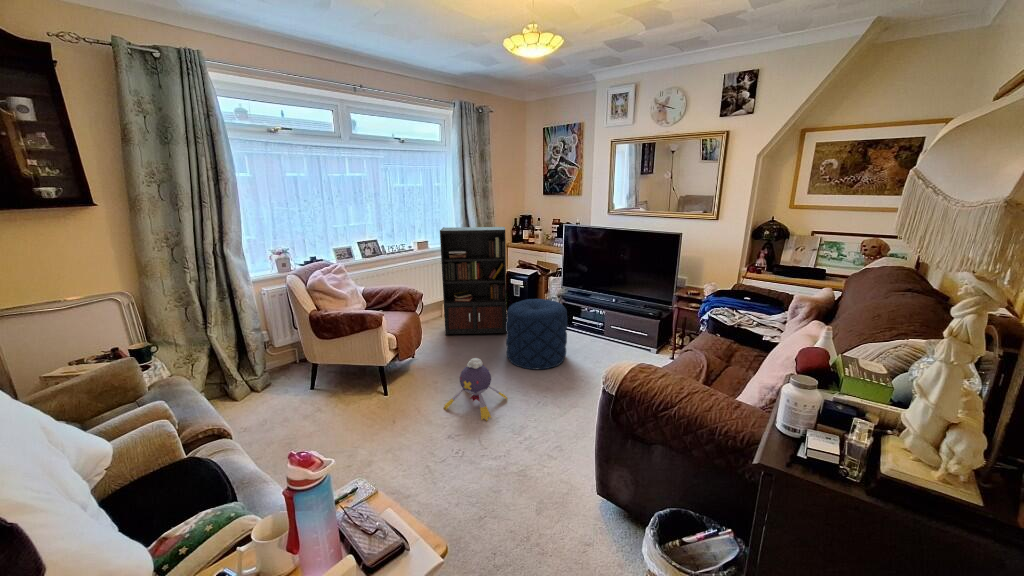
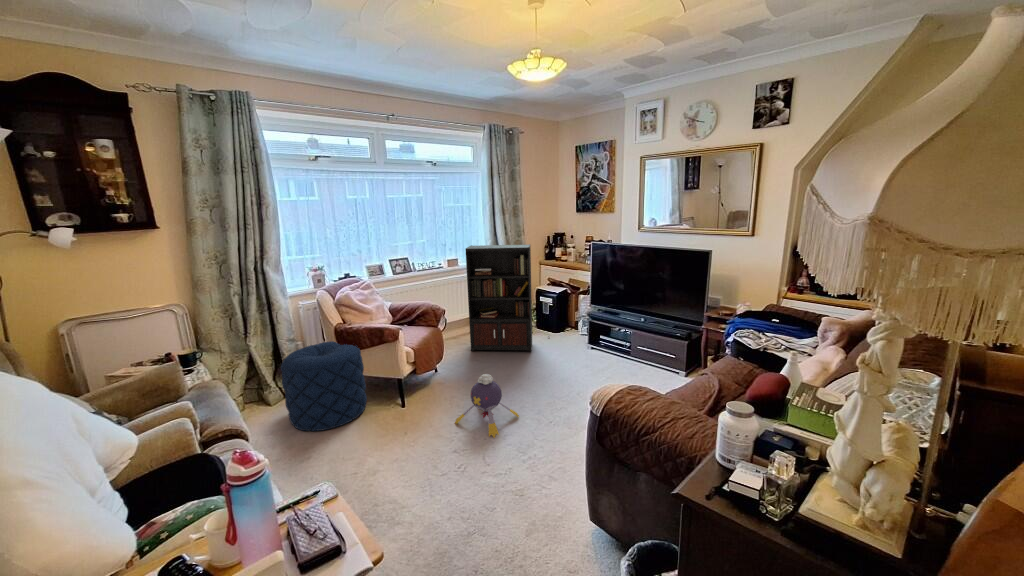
pouf: present [506,299,567,370] -> present [281,341,367,431]

